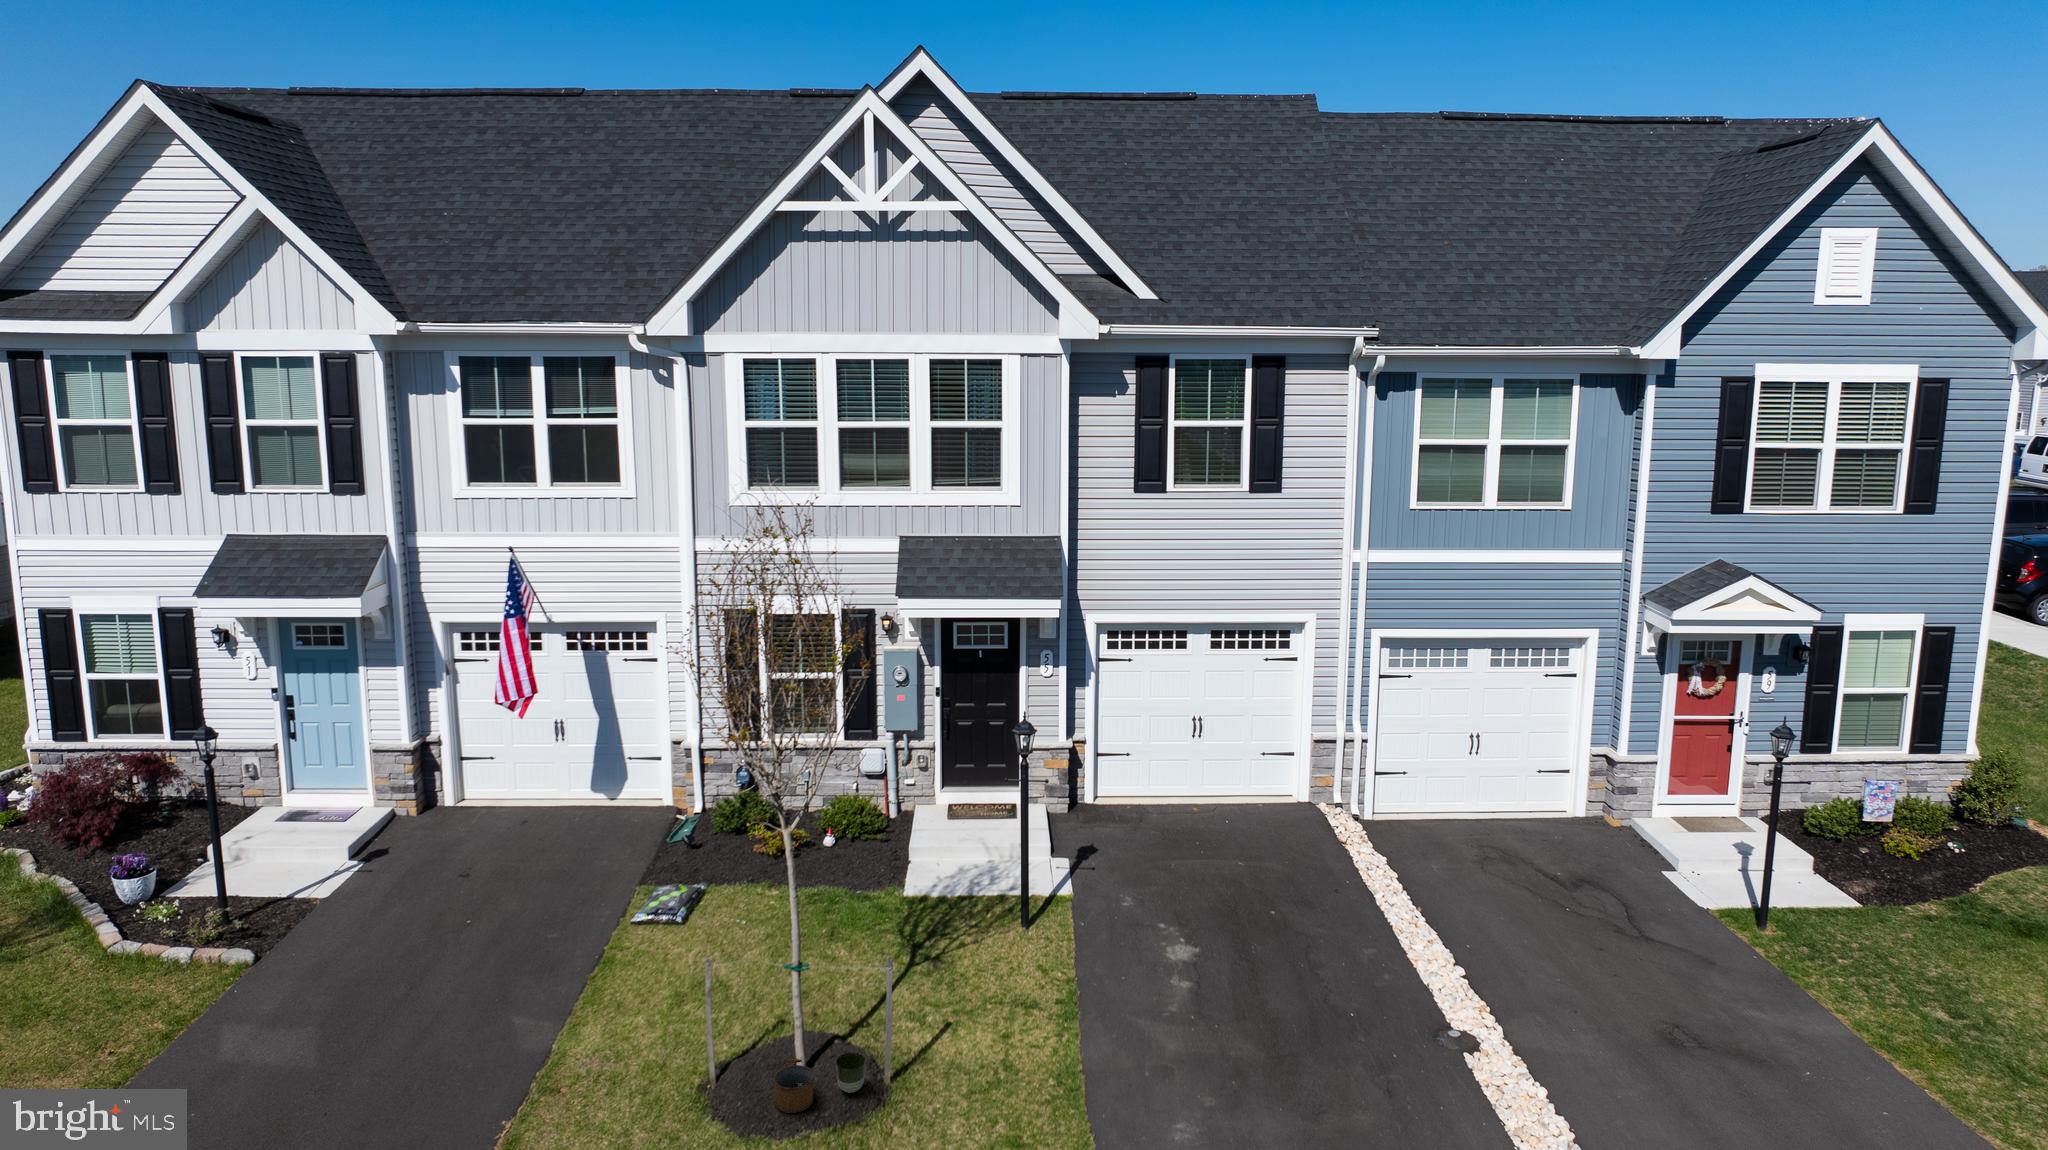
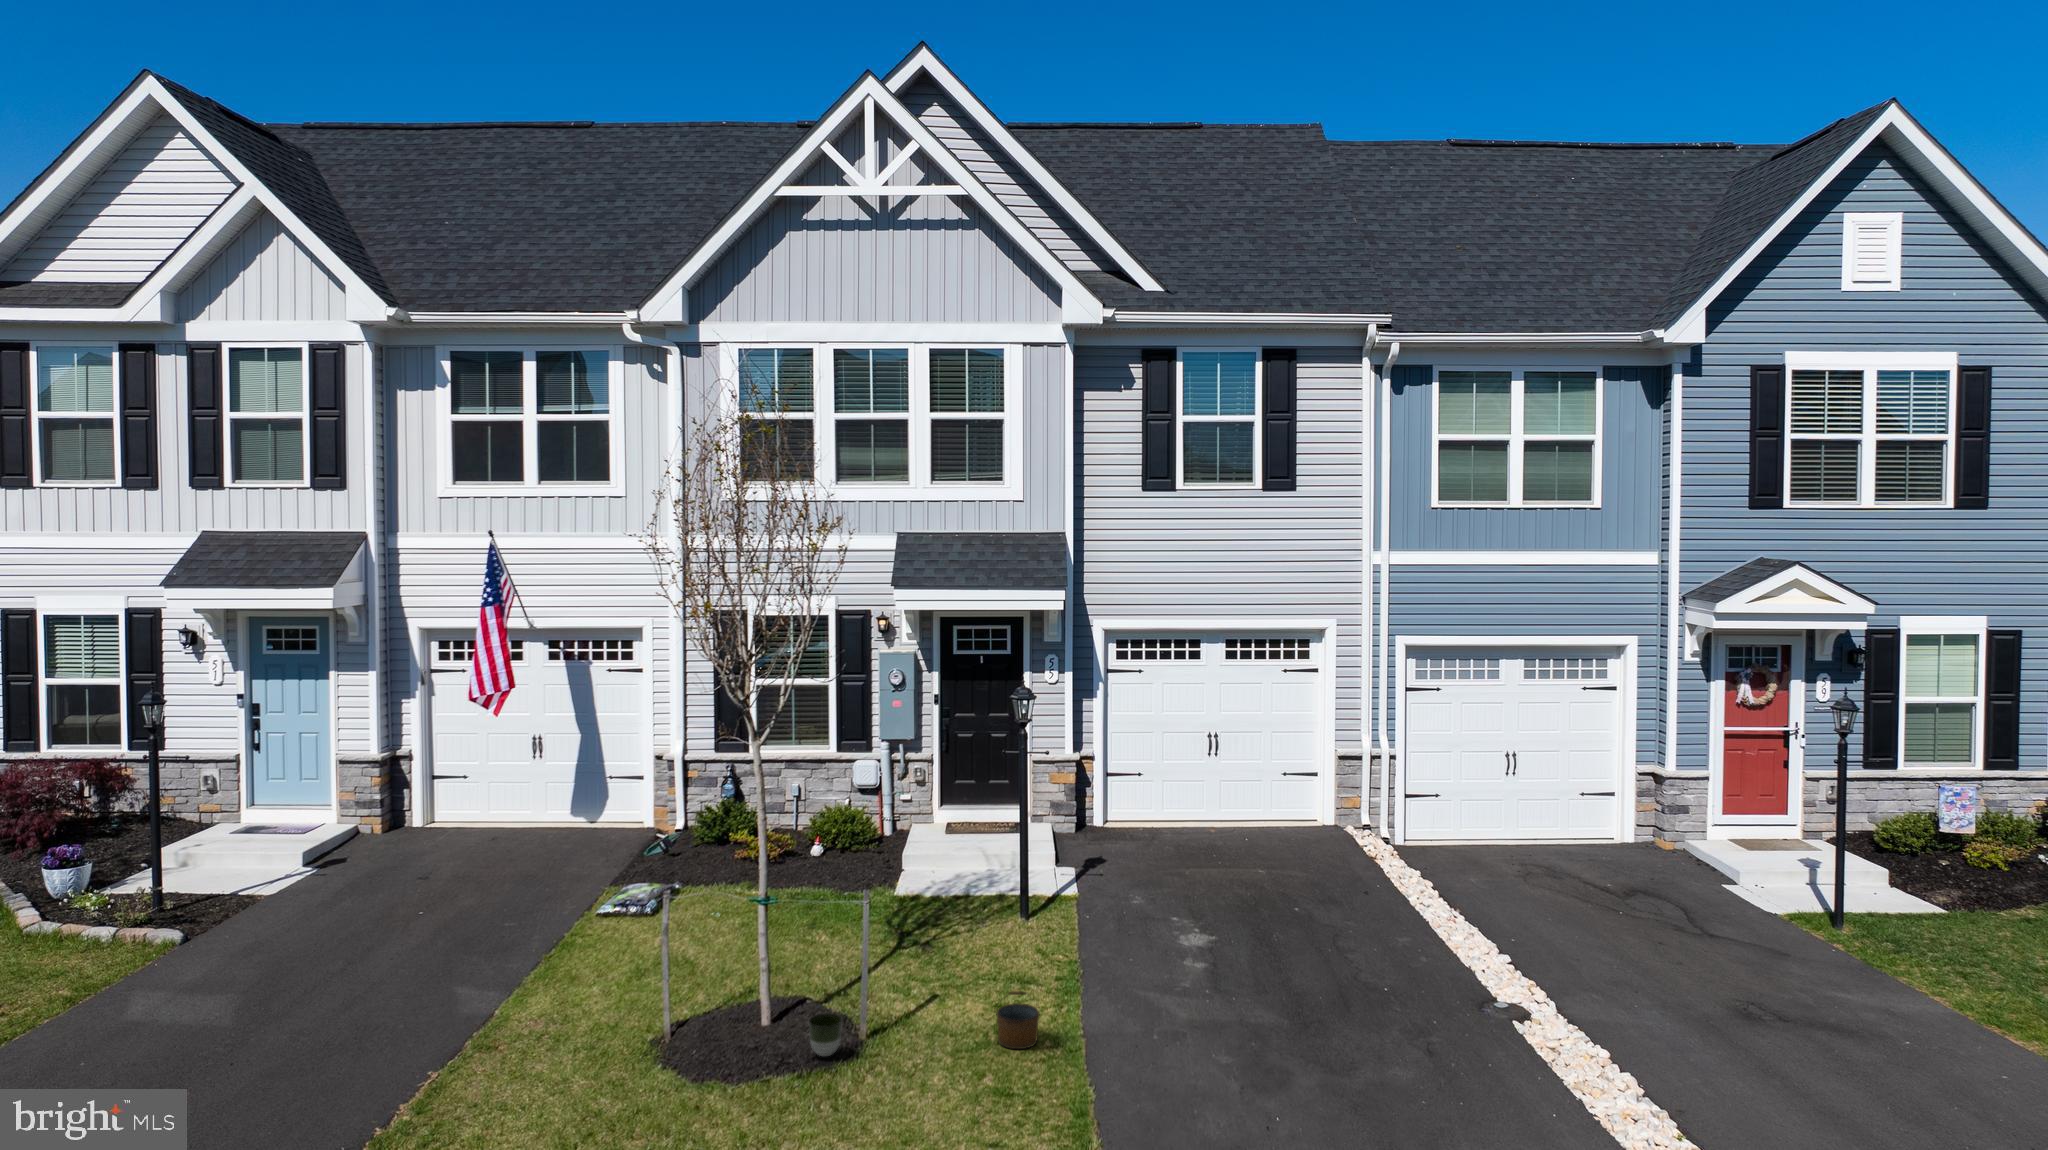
bucket: present [773,1059,815,1113] -> present [996,991,1040,1049]

